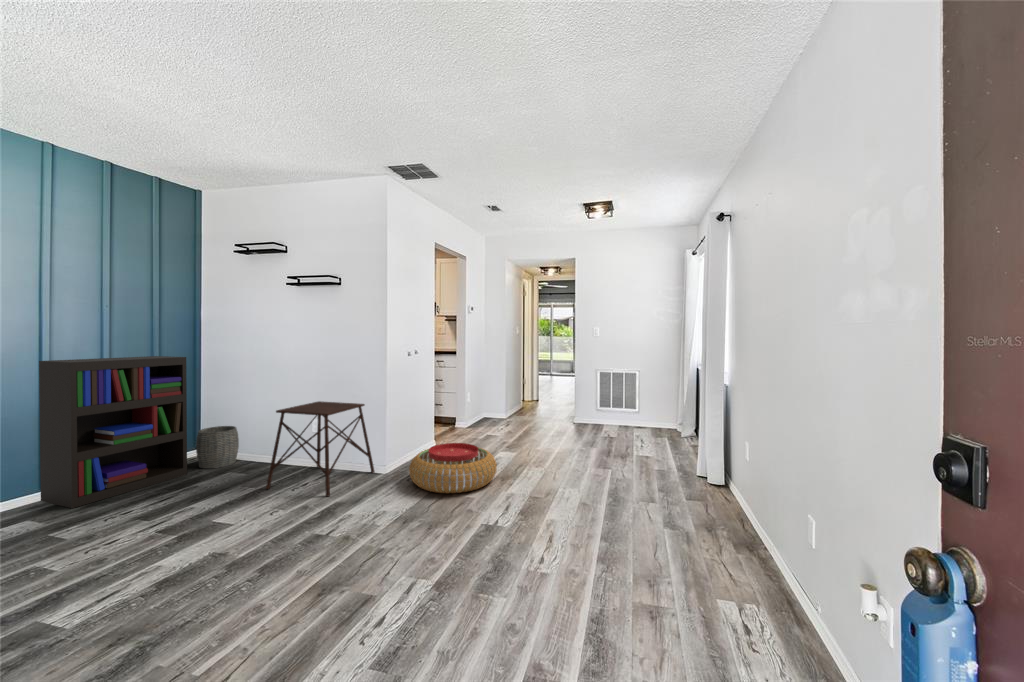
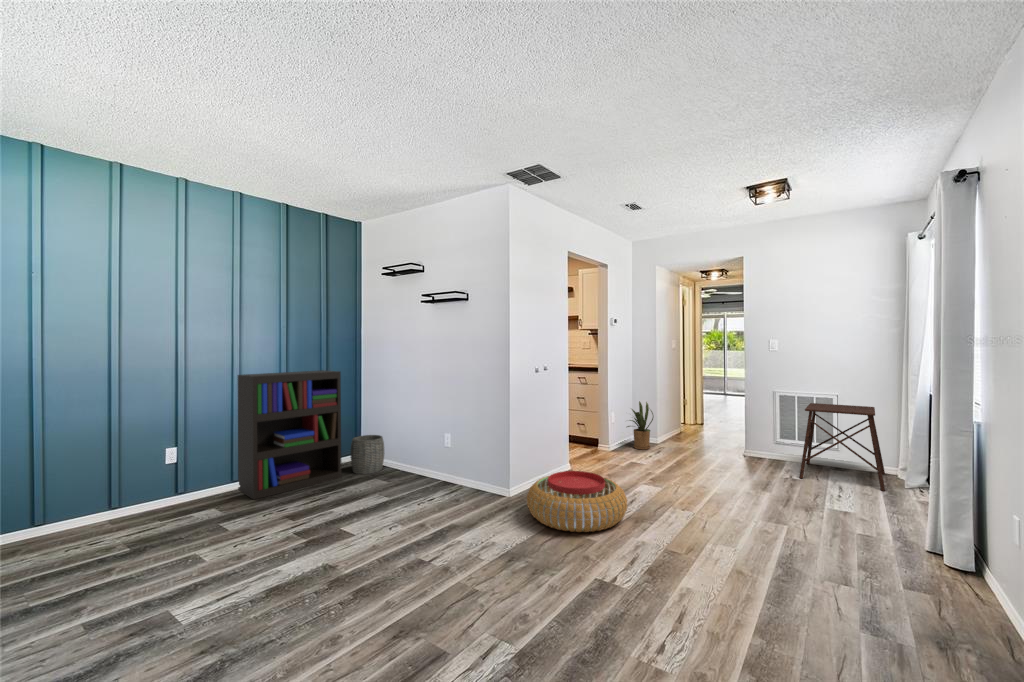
house plant: none [478,383,505,425] -> present [627,401,654,450]
side table: present [266,401,374,496] -> present [799,403,885,491]

